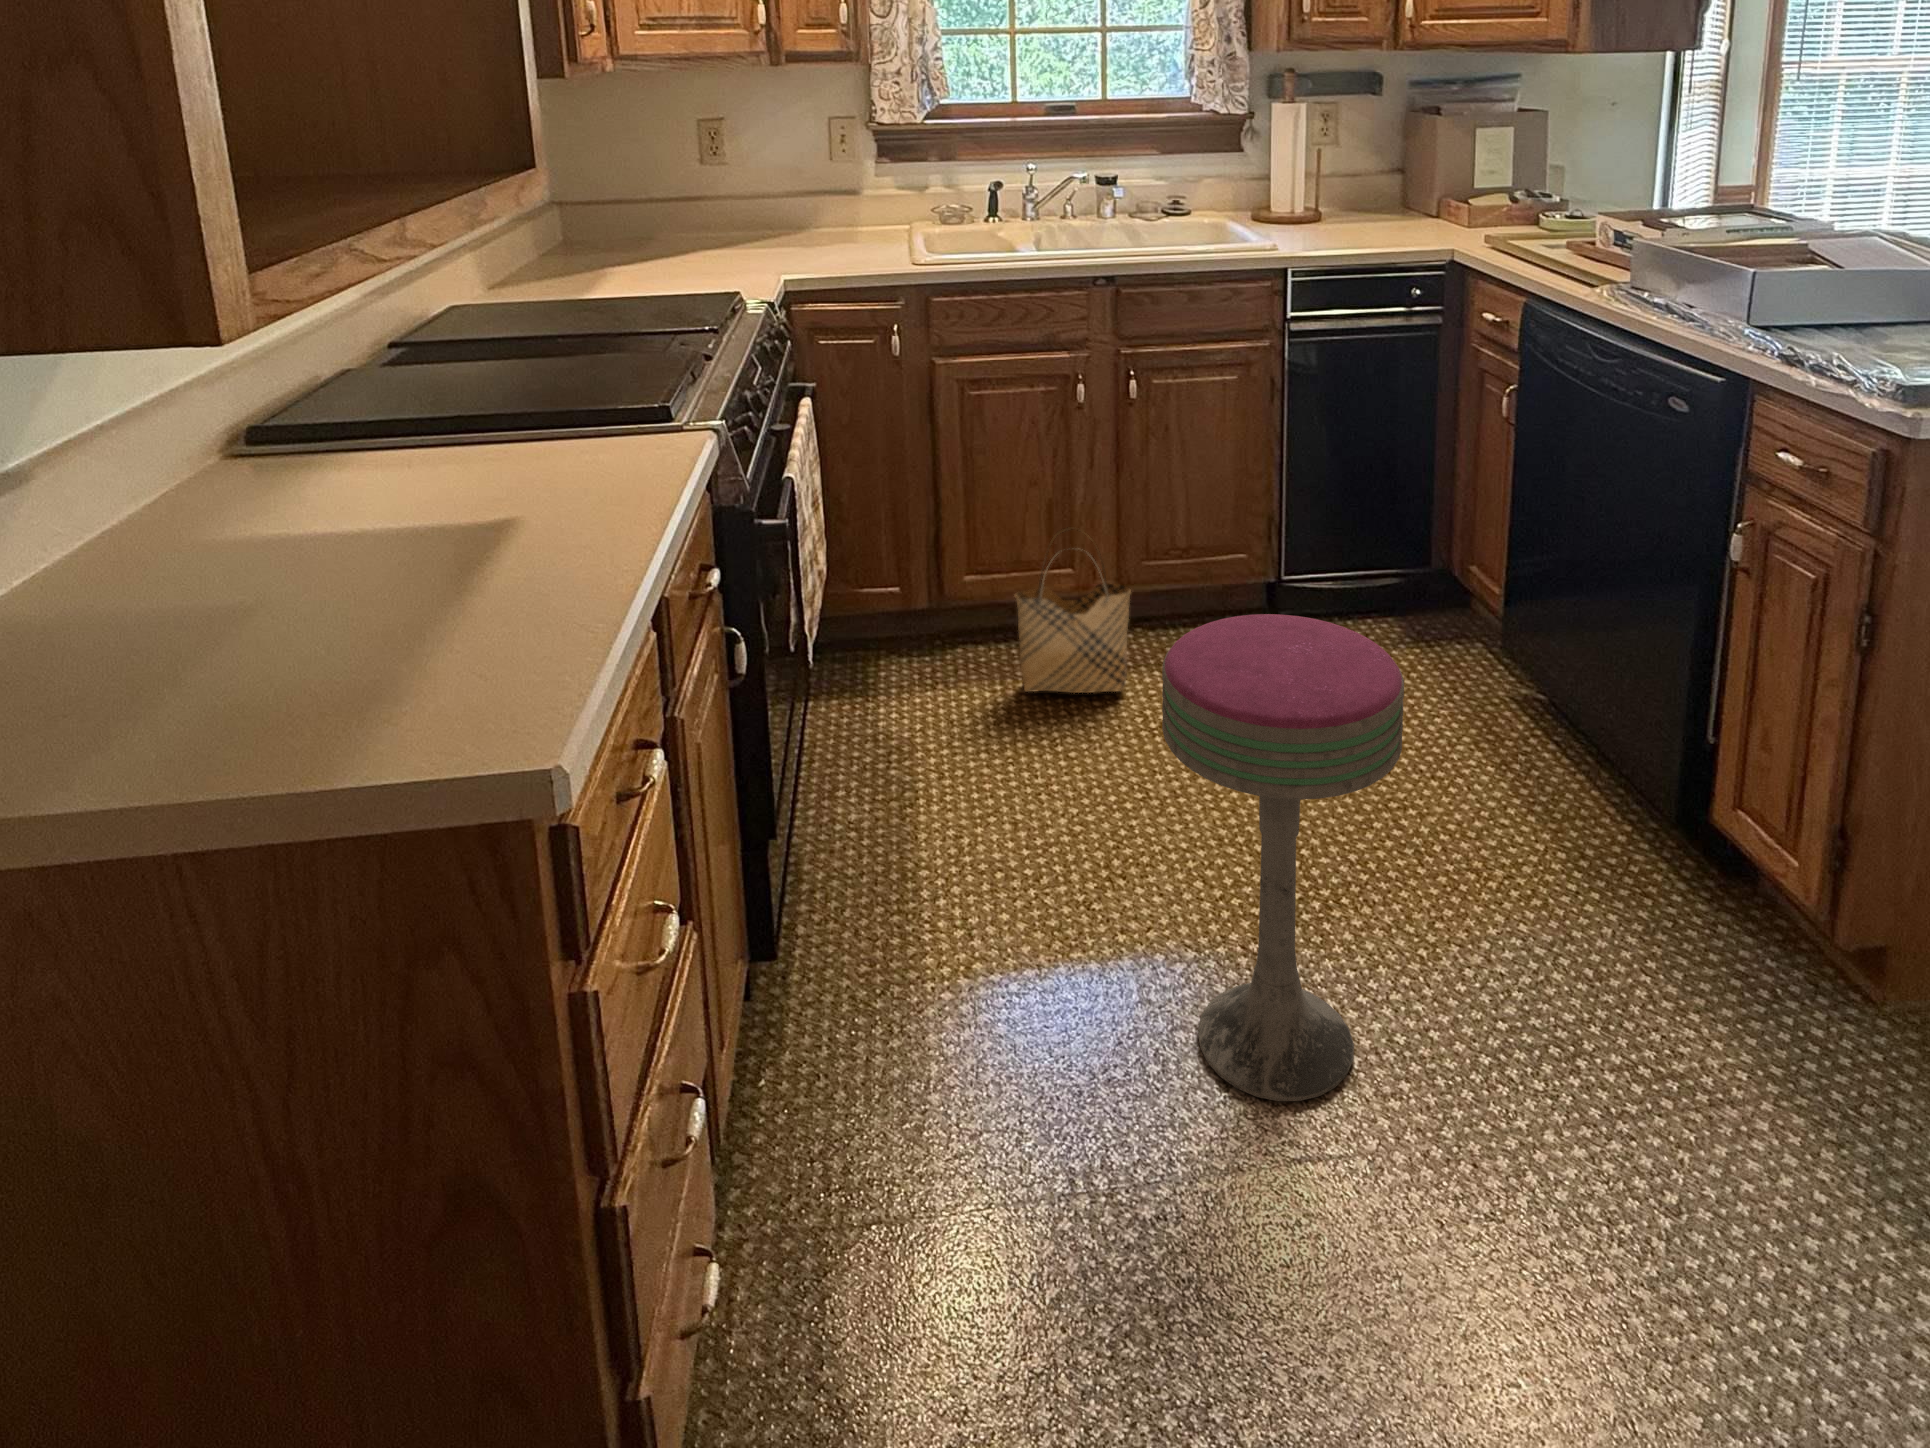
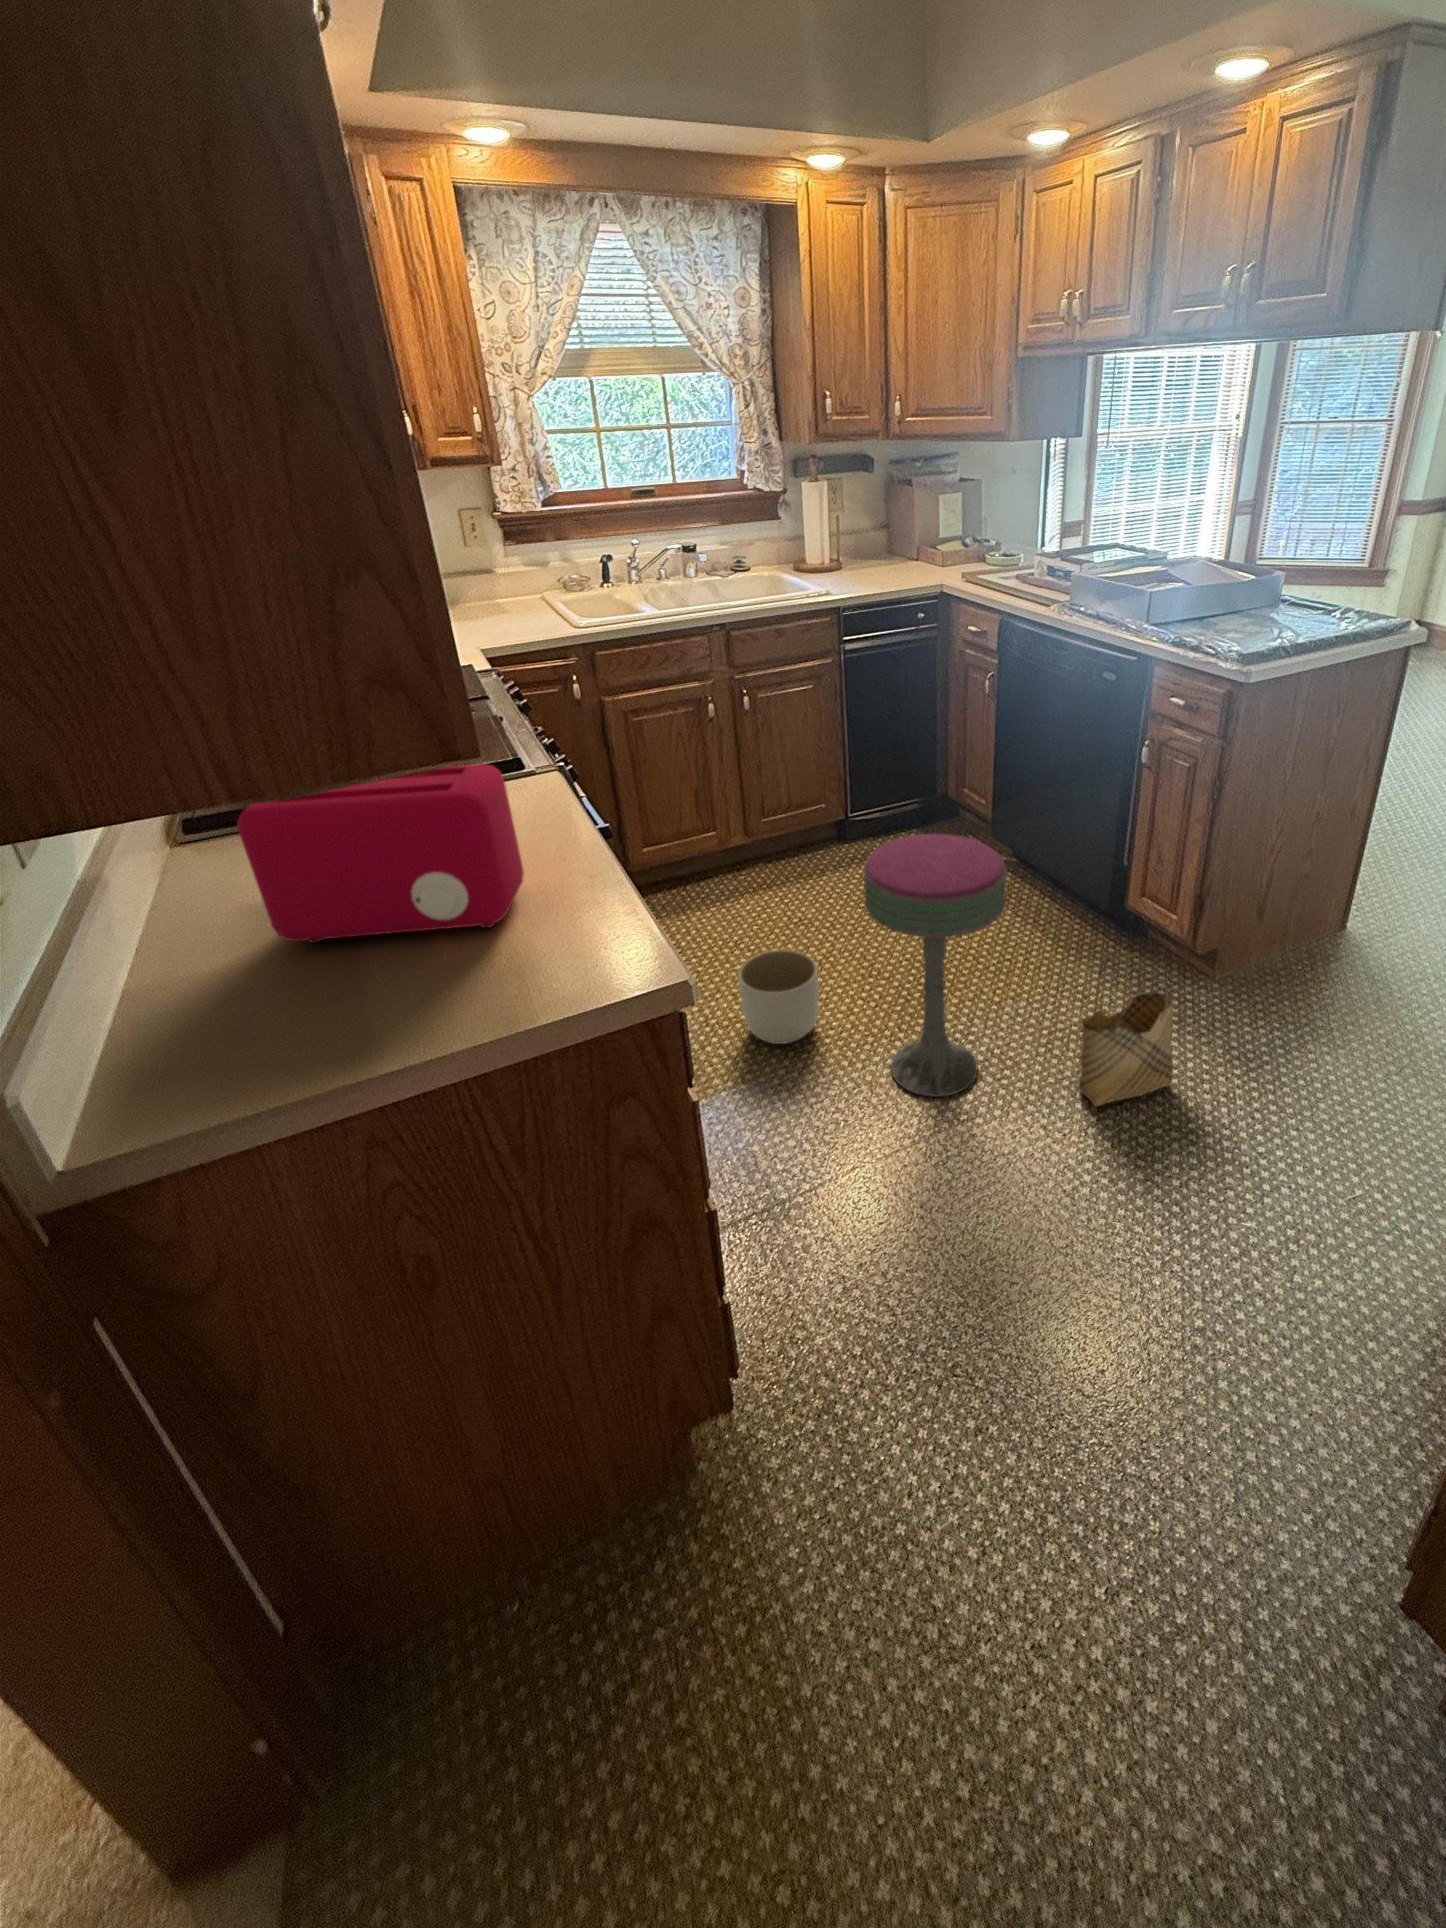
toaster: none [151,371,519,617] -> present [237,764,524,943]
woven basket: present [1015,527,1131,693] -> present [1078,952,1173,1106]
planter: none [992,767,1118,929] -> present [738,950,819,1044]

